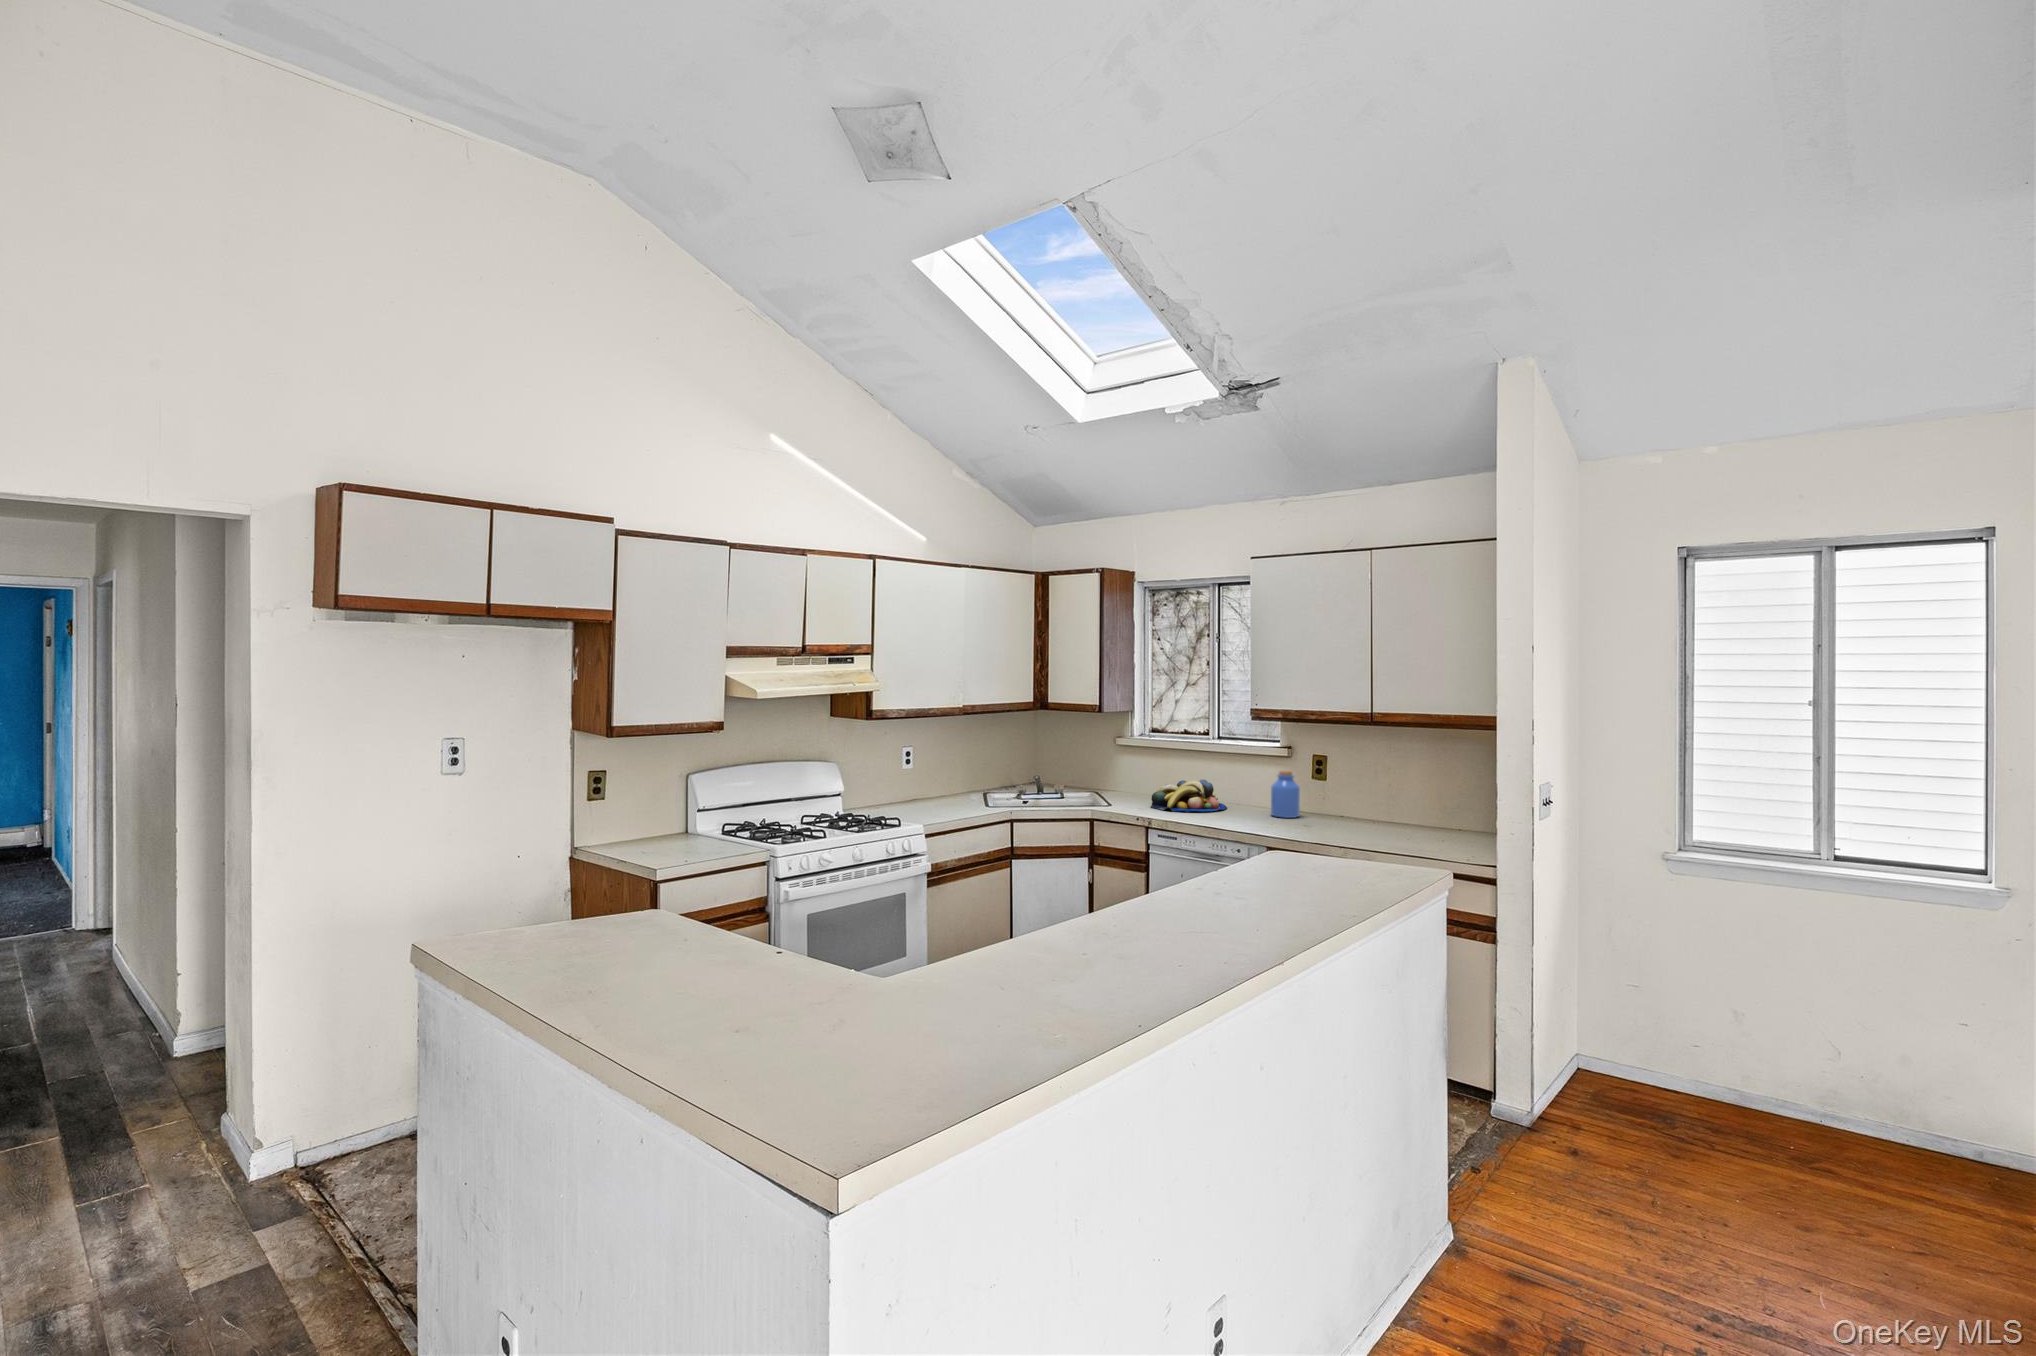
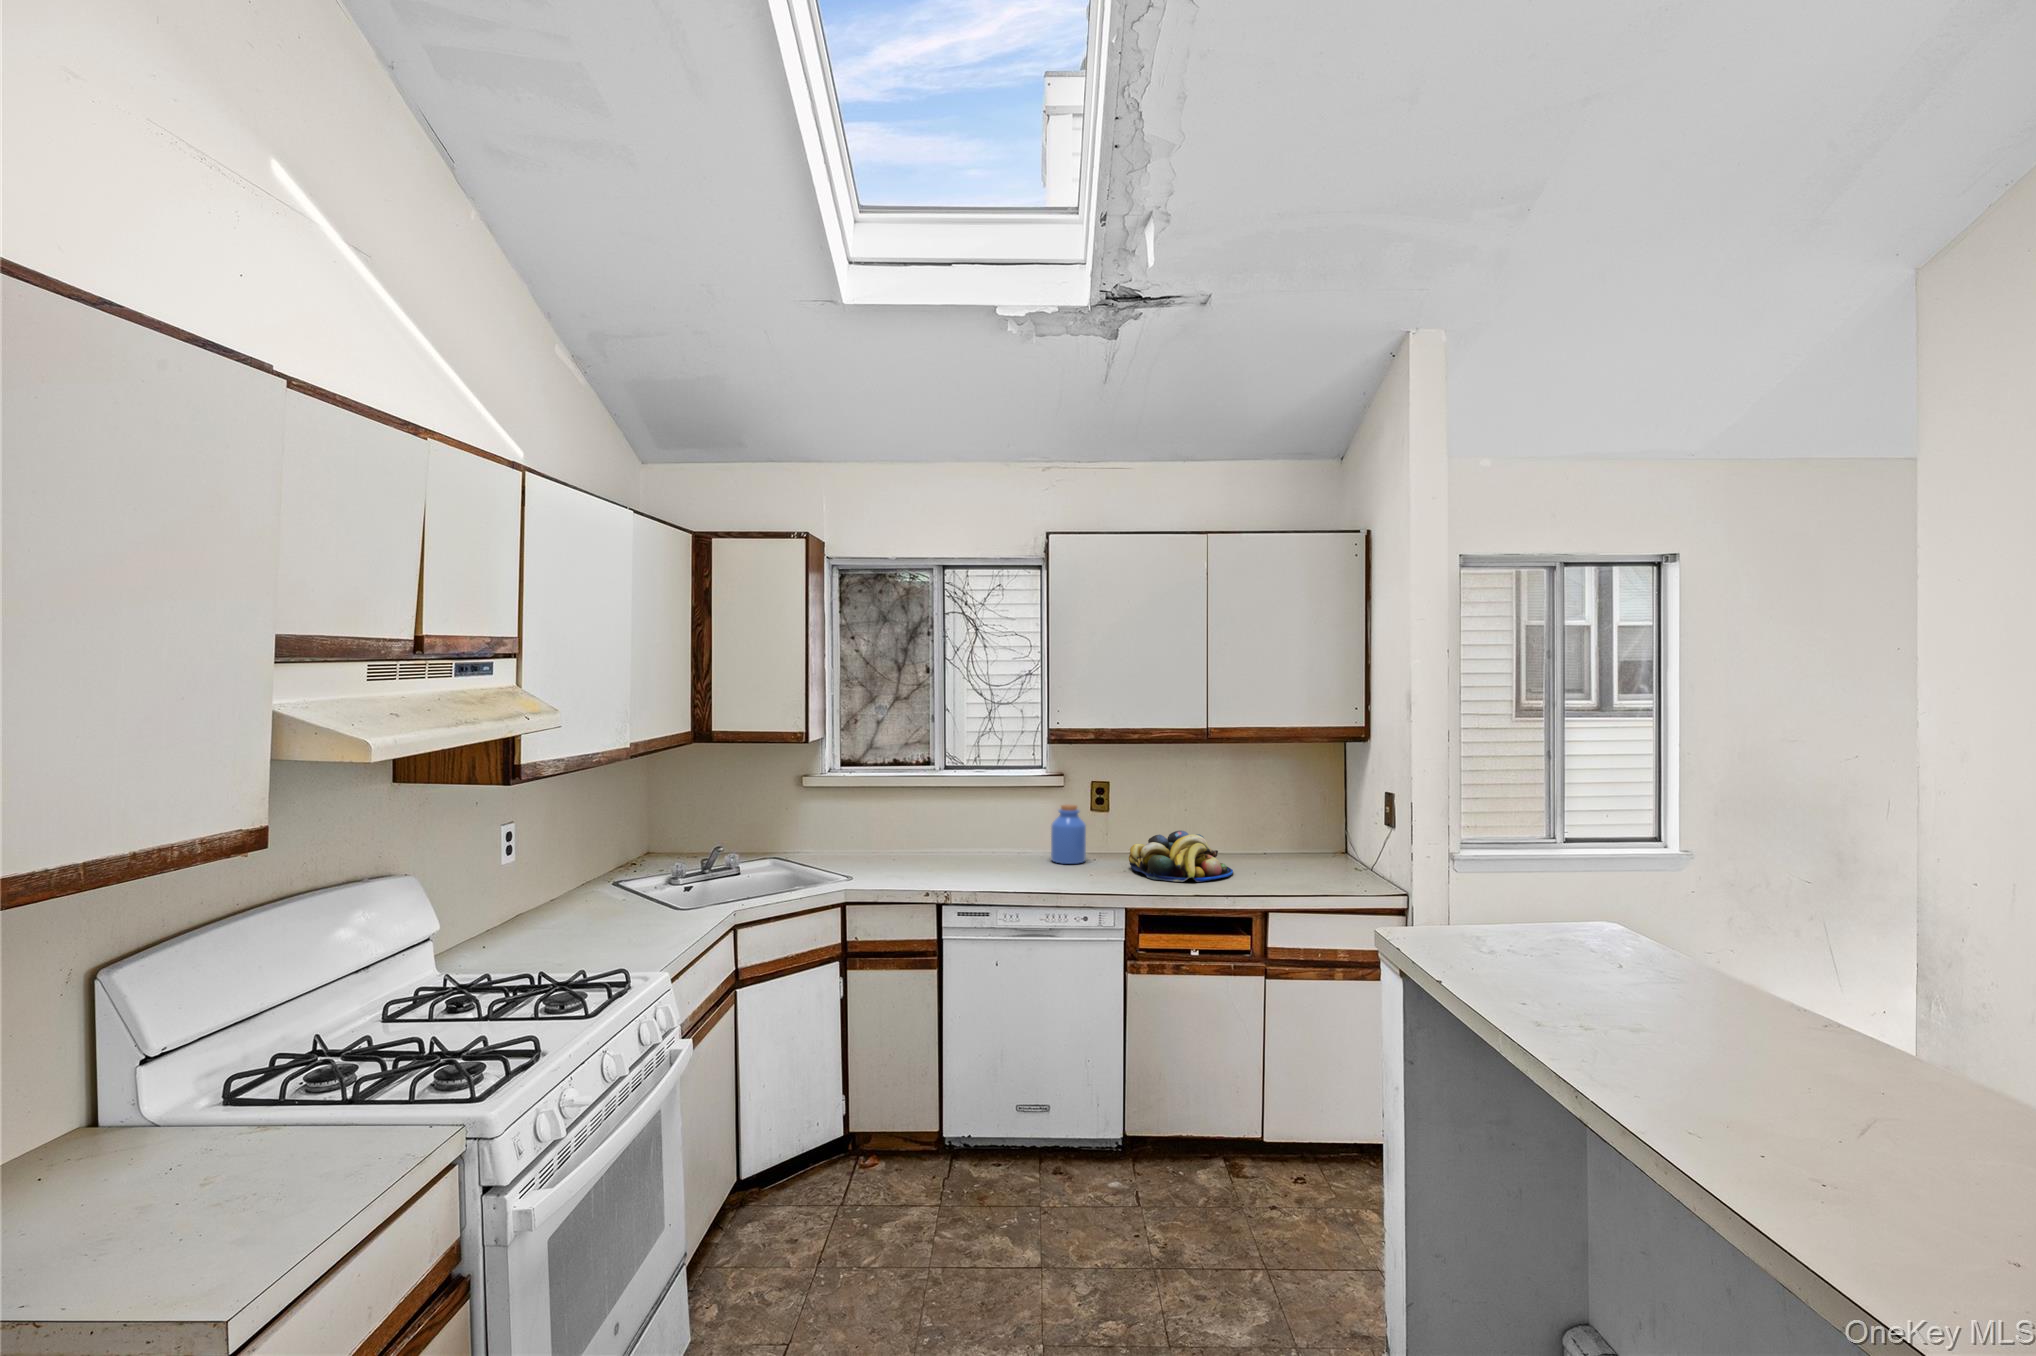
fruit bowl: present [1151,780,1227,812] -> present [1129,831,1233,882]

